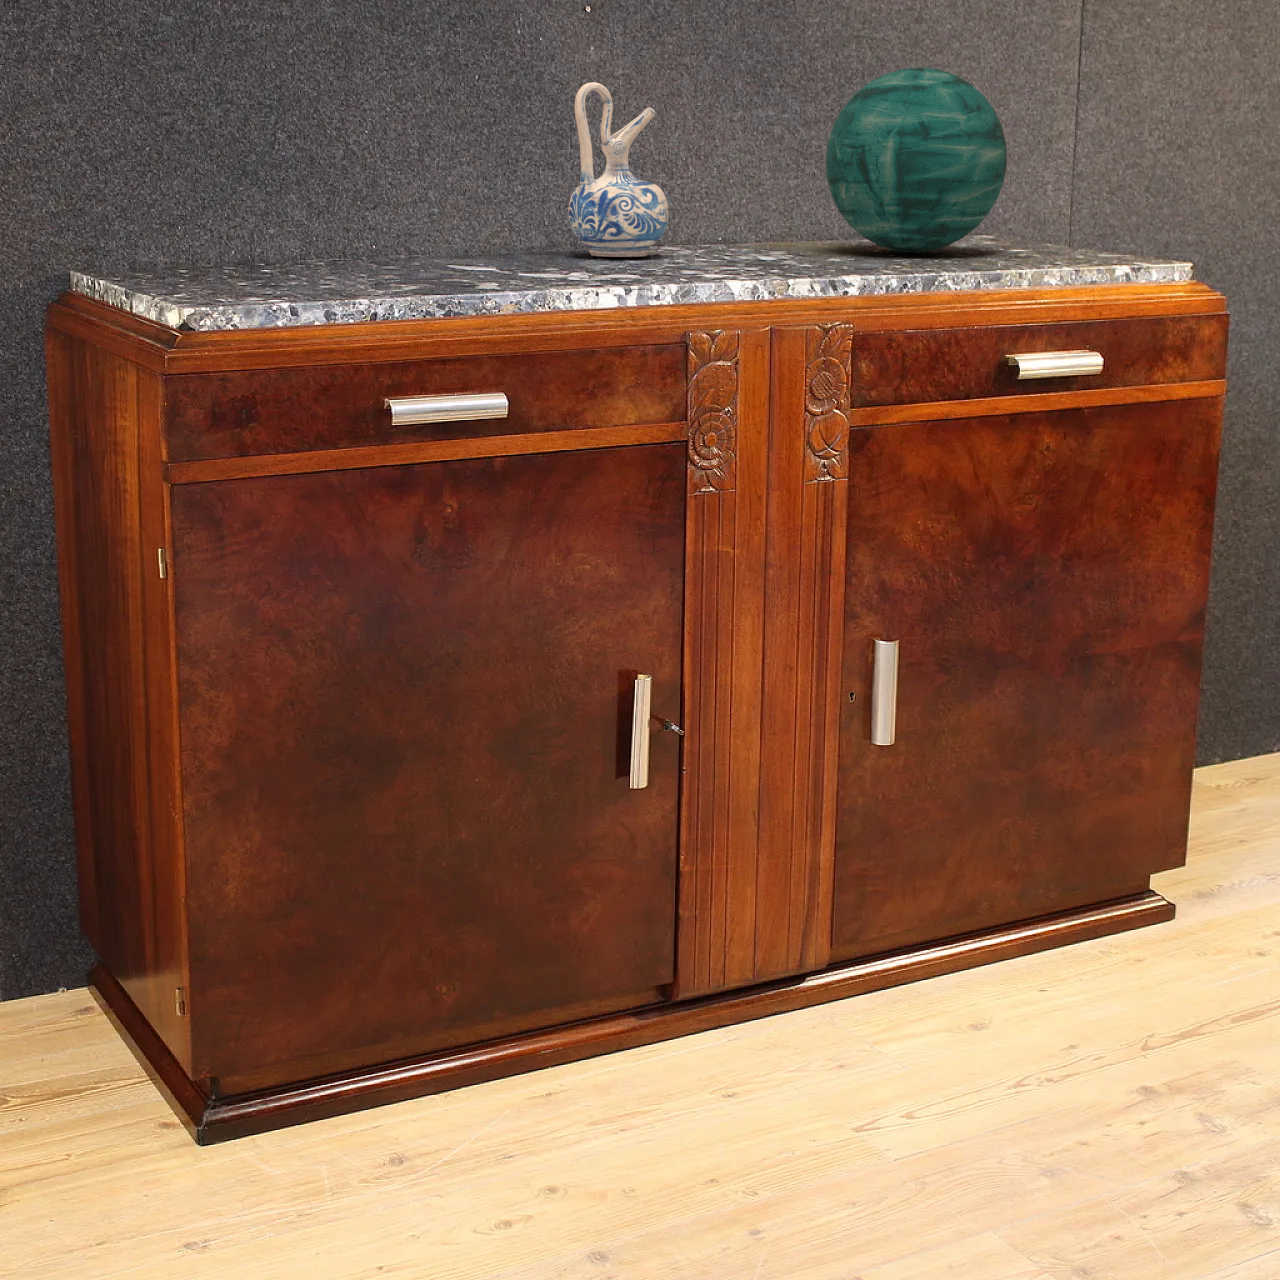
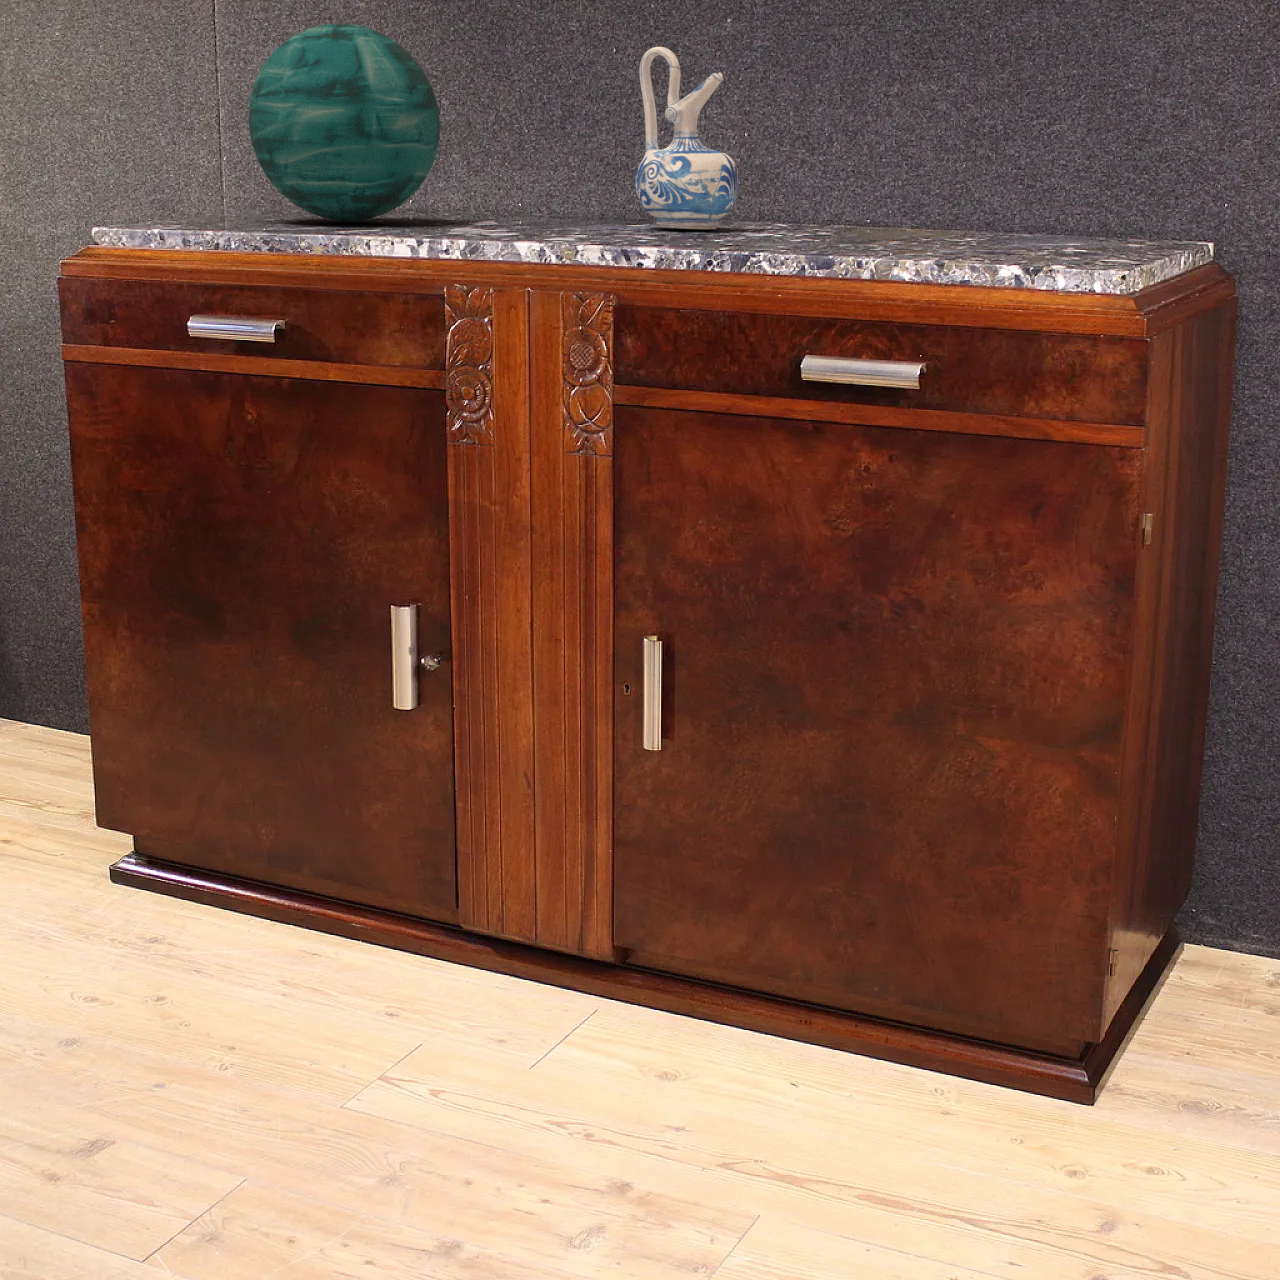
decorative orb: present [826,67,1007,253] -> present [248,23,440,221]

